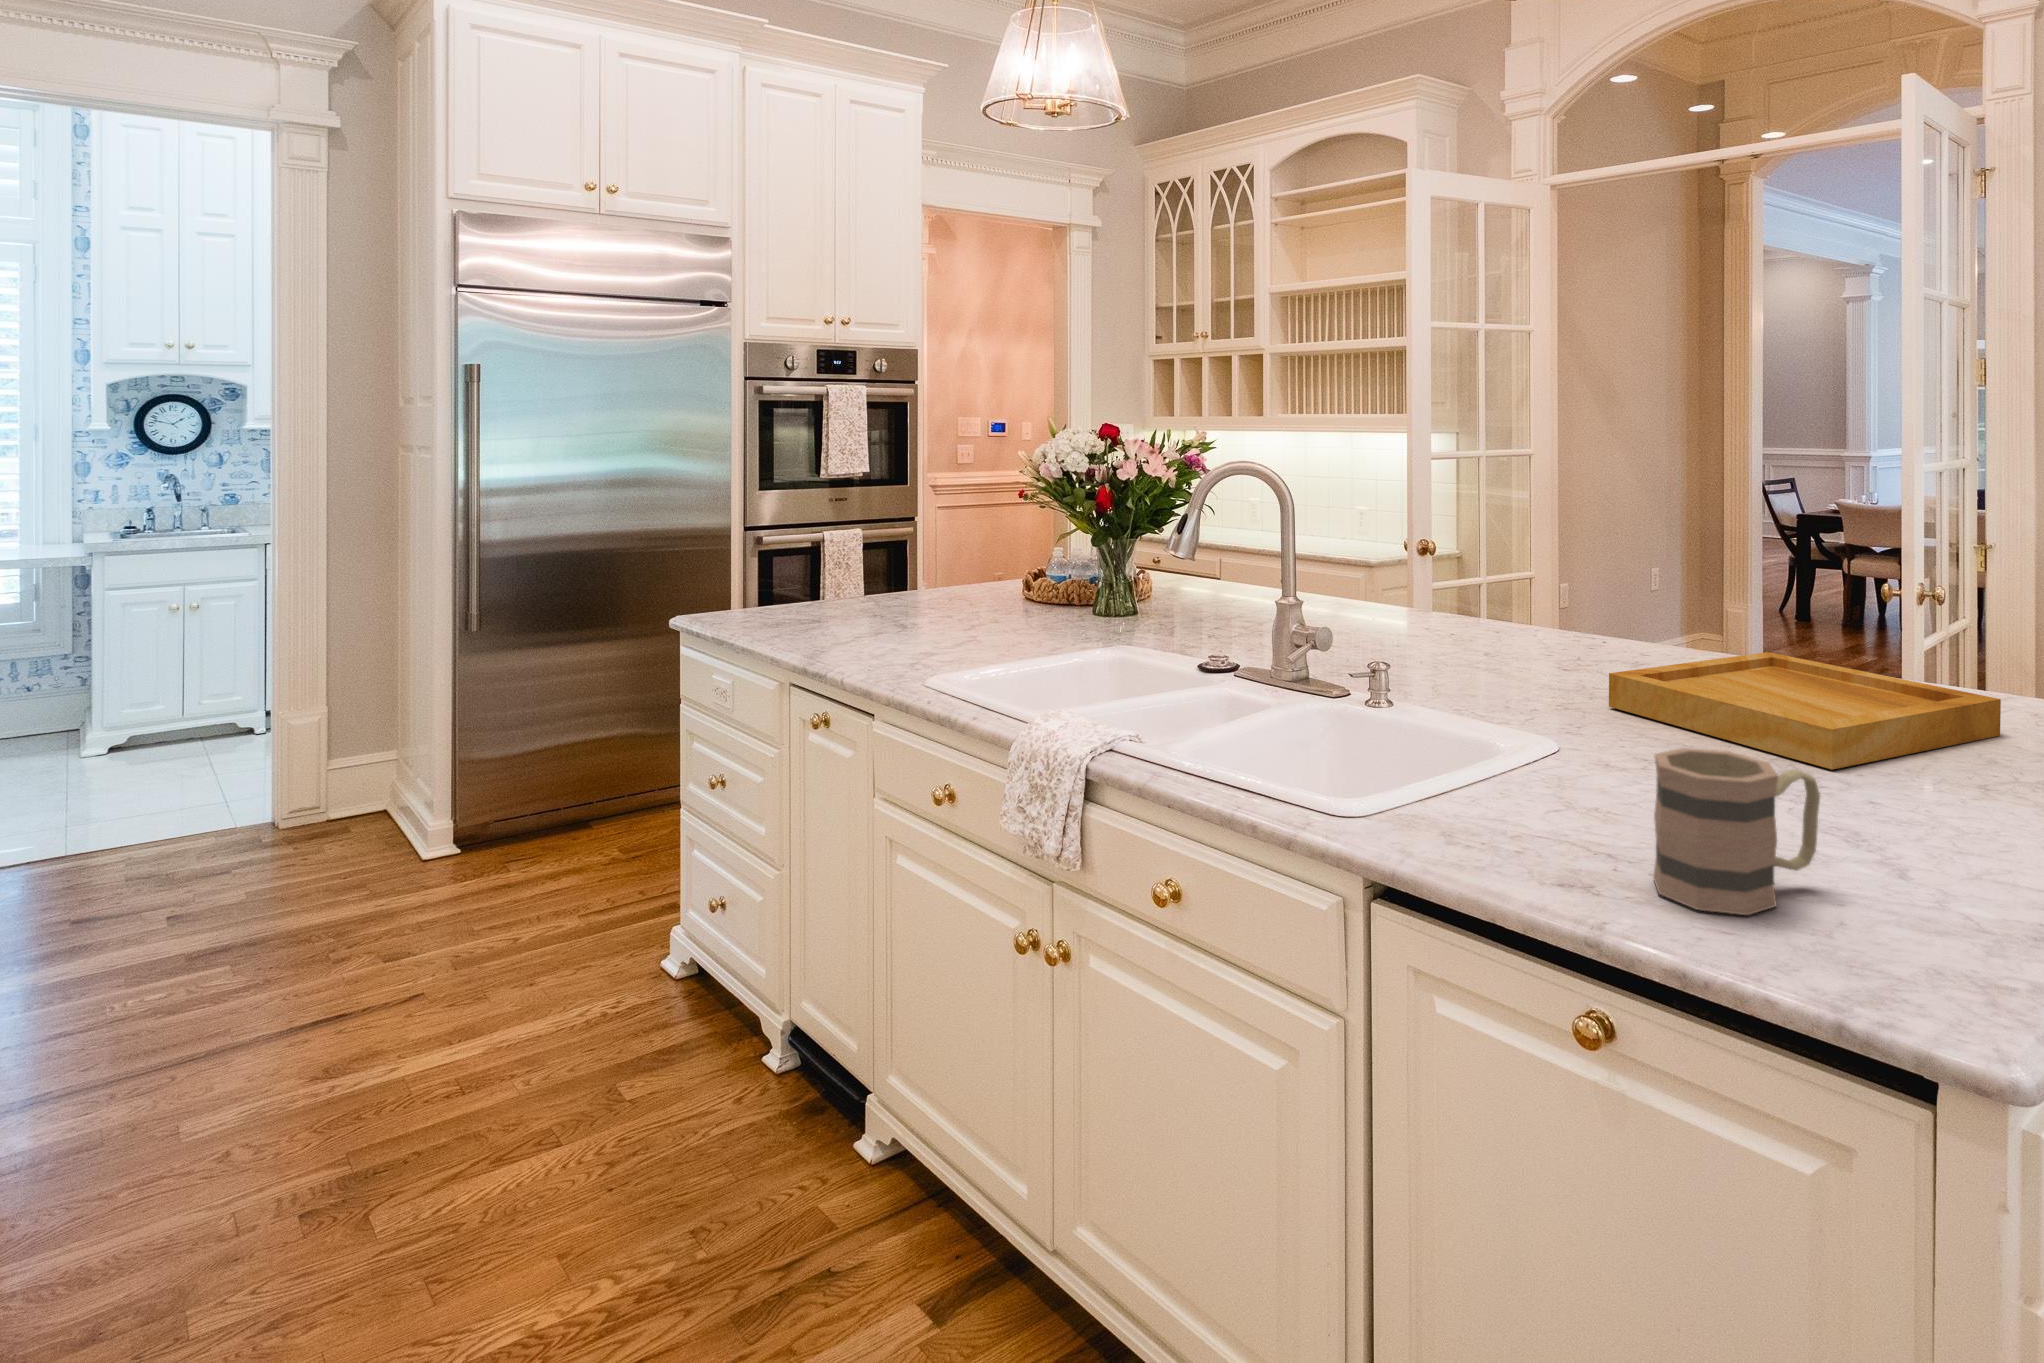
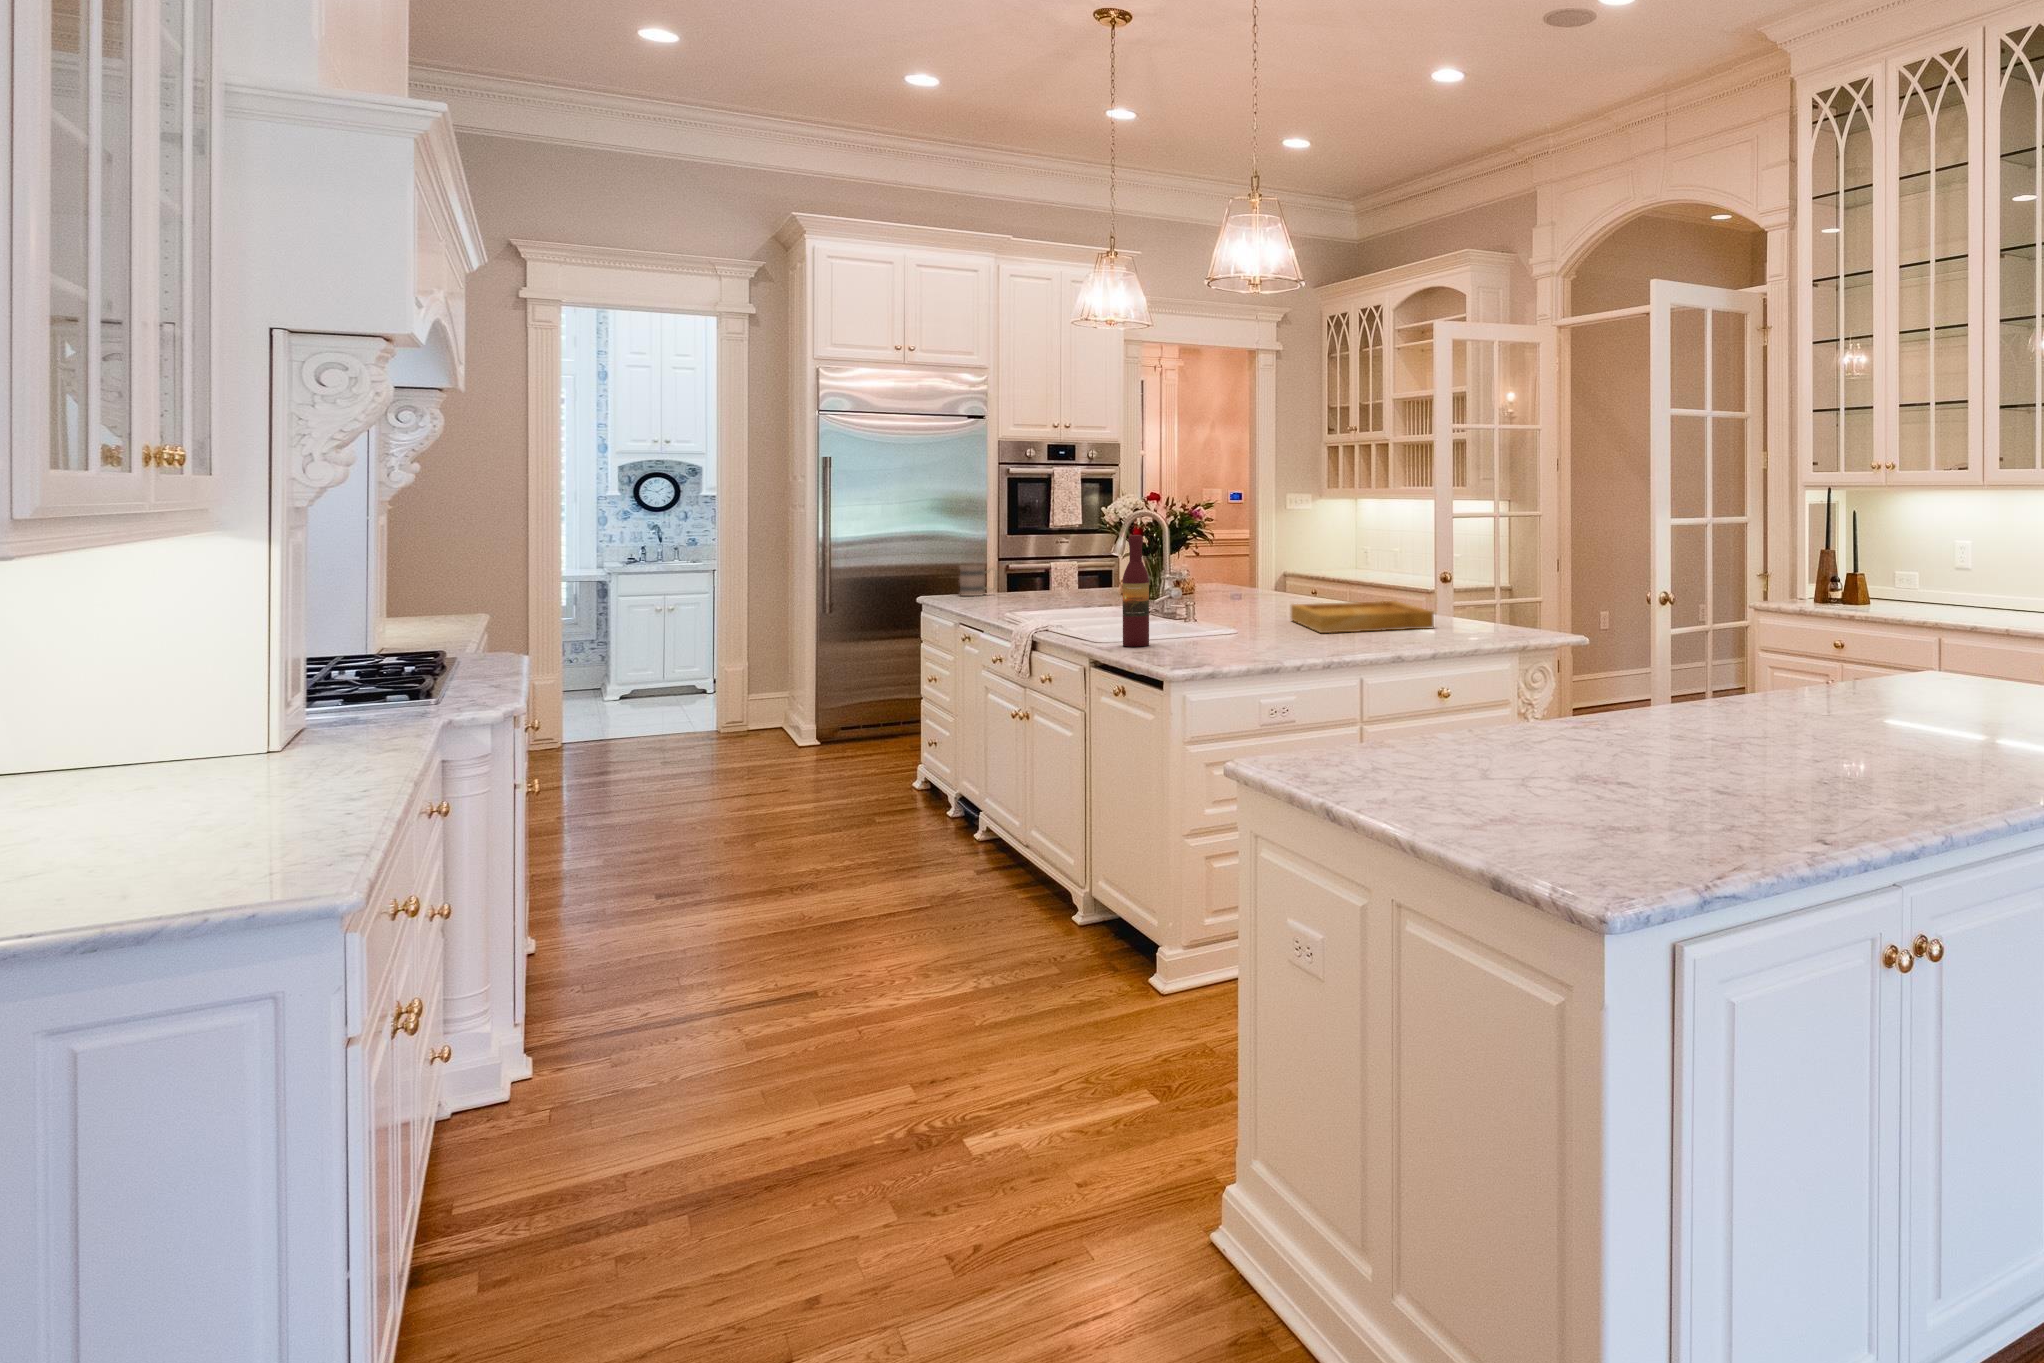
wine bottle: none [1496,560,1571,871] -> present [1123,535,1149,647]
mug: present [1653,748,1820,915] -> present [960,565,997,596]

